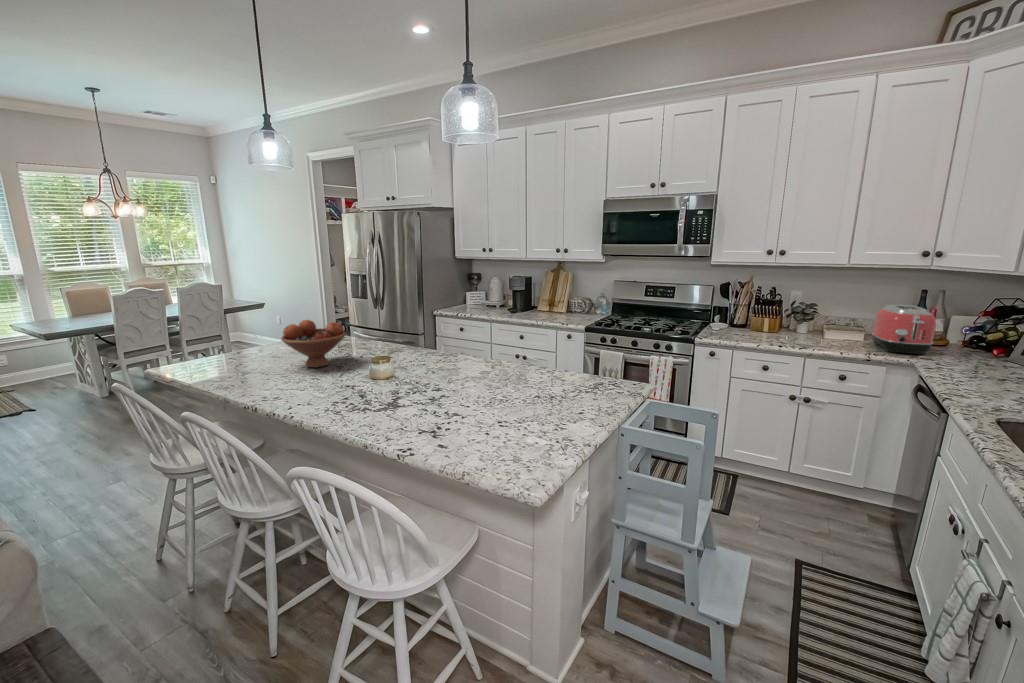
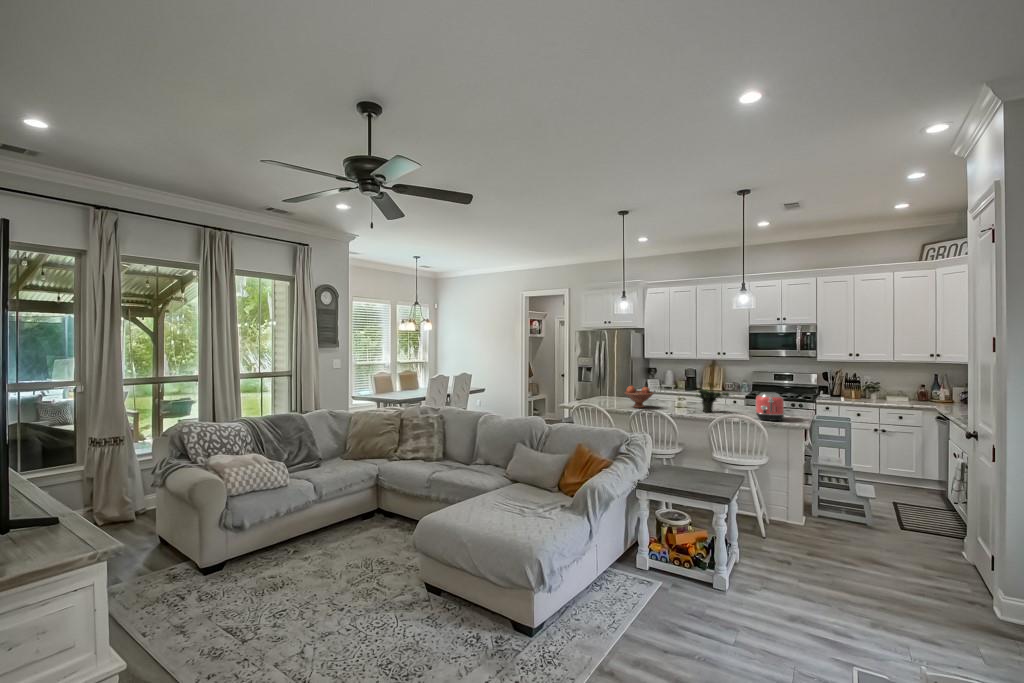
toaster: present [871,304,936,354] -> present [755,392,784,421]
potted plant: none [400,319,468,385] -> present [696,388,729,412]

